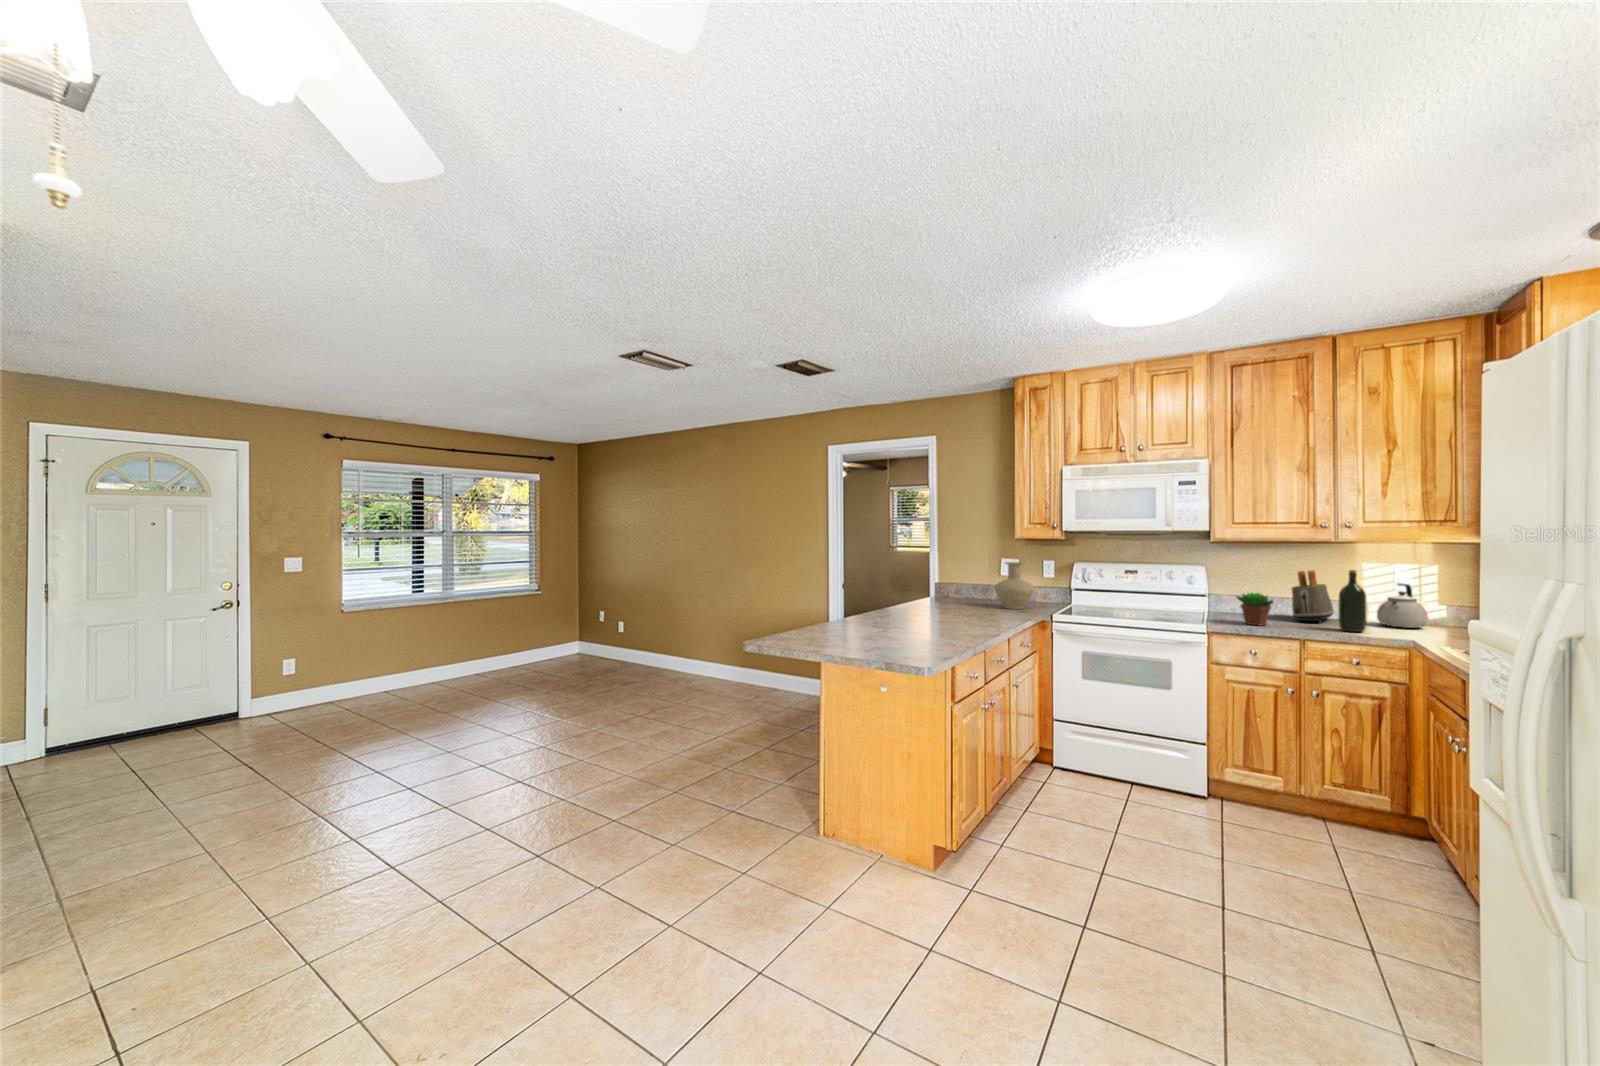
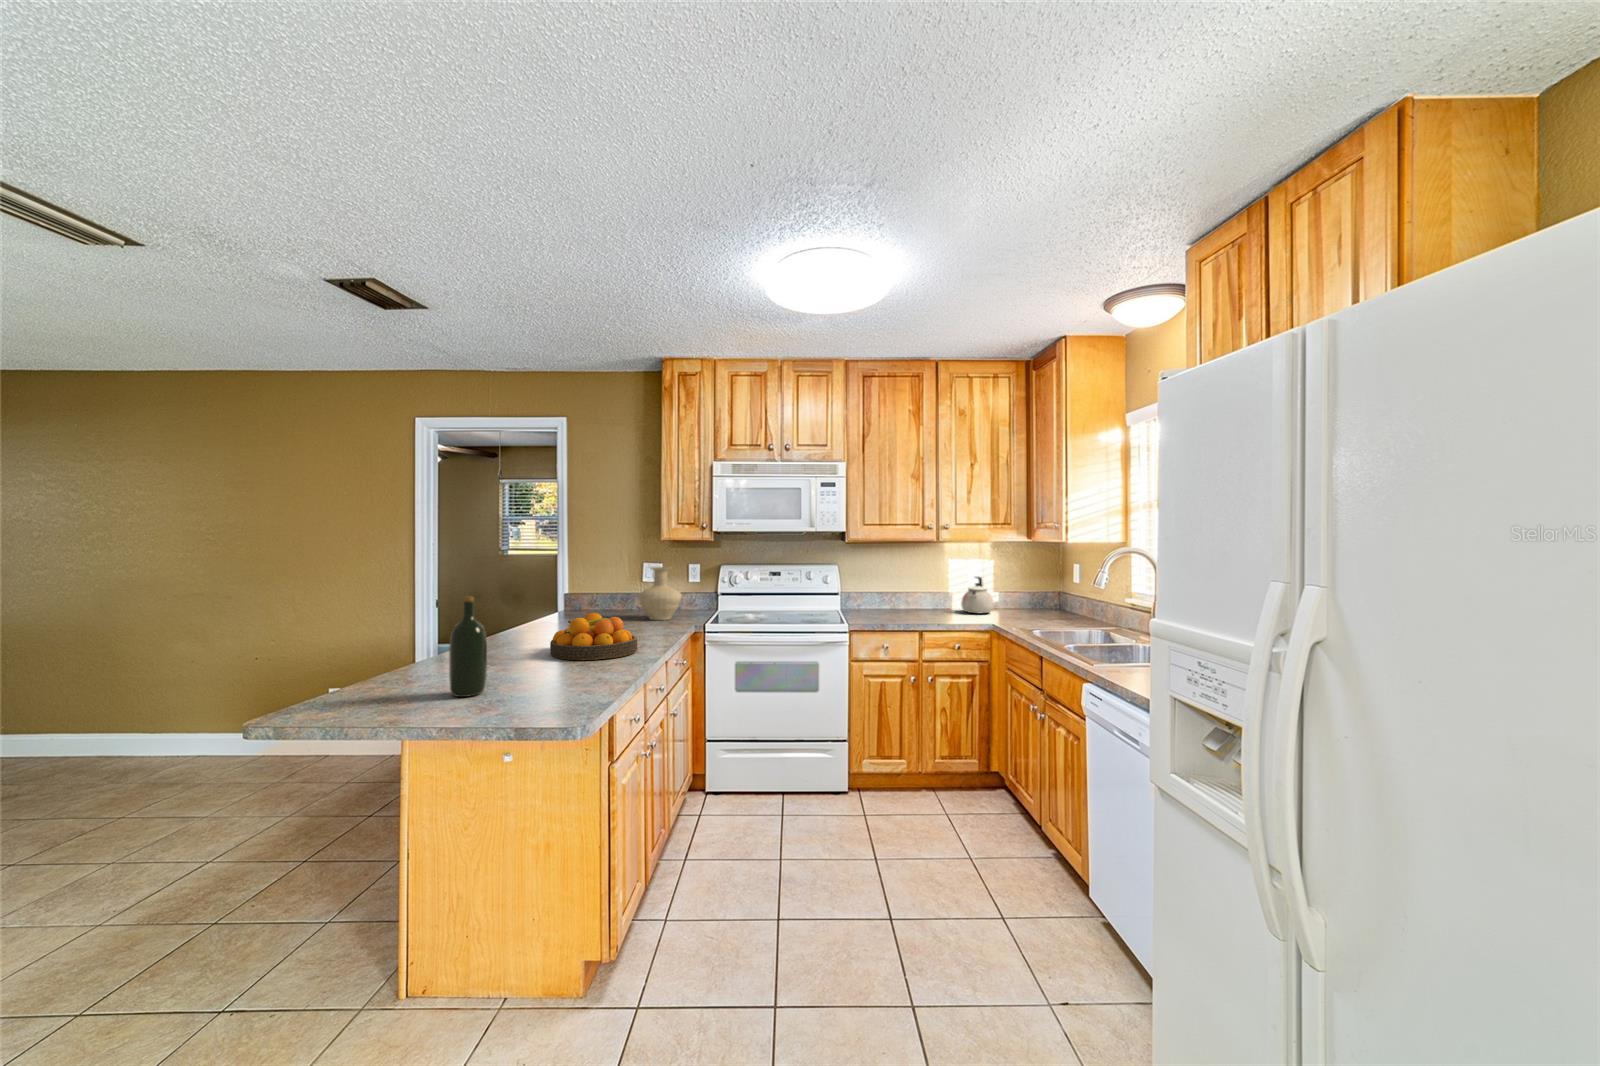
toaster: present [1292,570,1334,623] -> none [906,567,934,614]
wine bottle: present [1339,570,1366,632] -> present [449,597,487,697]
succulent plant: present [1237,593,1273,626] -> none [867,589,896,620]
fruit bowl: none [916,596,984,633] -> present [550,613,637,660]

